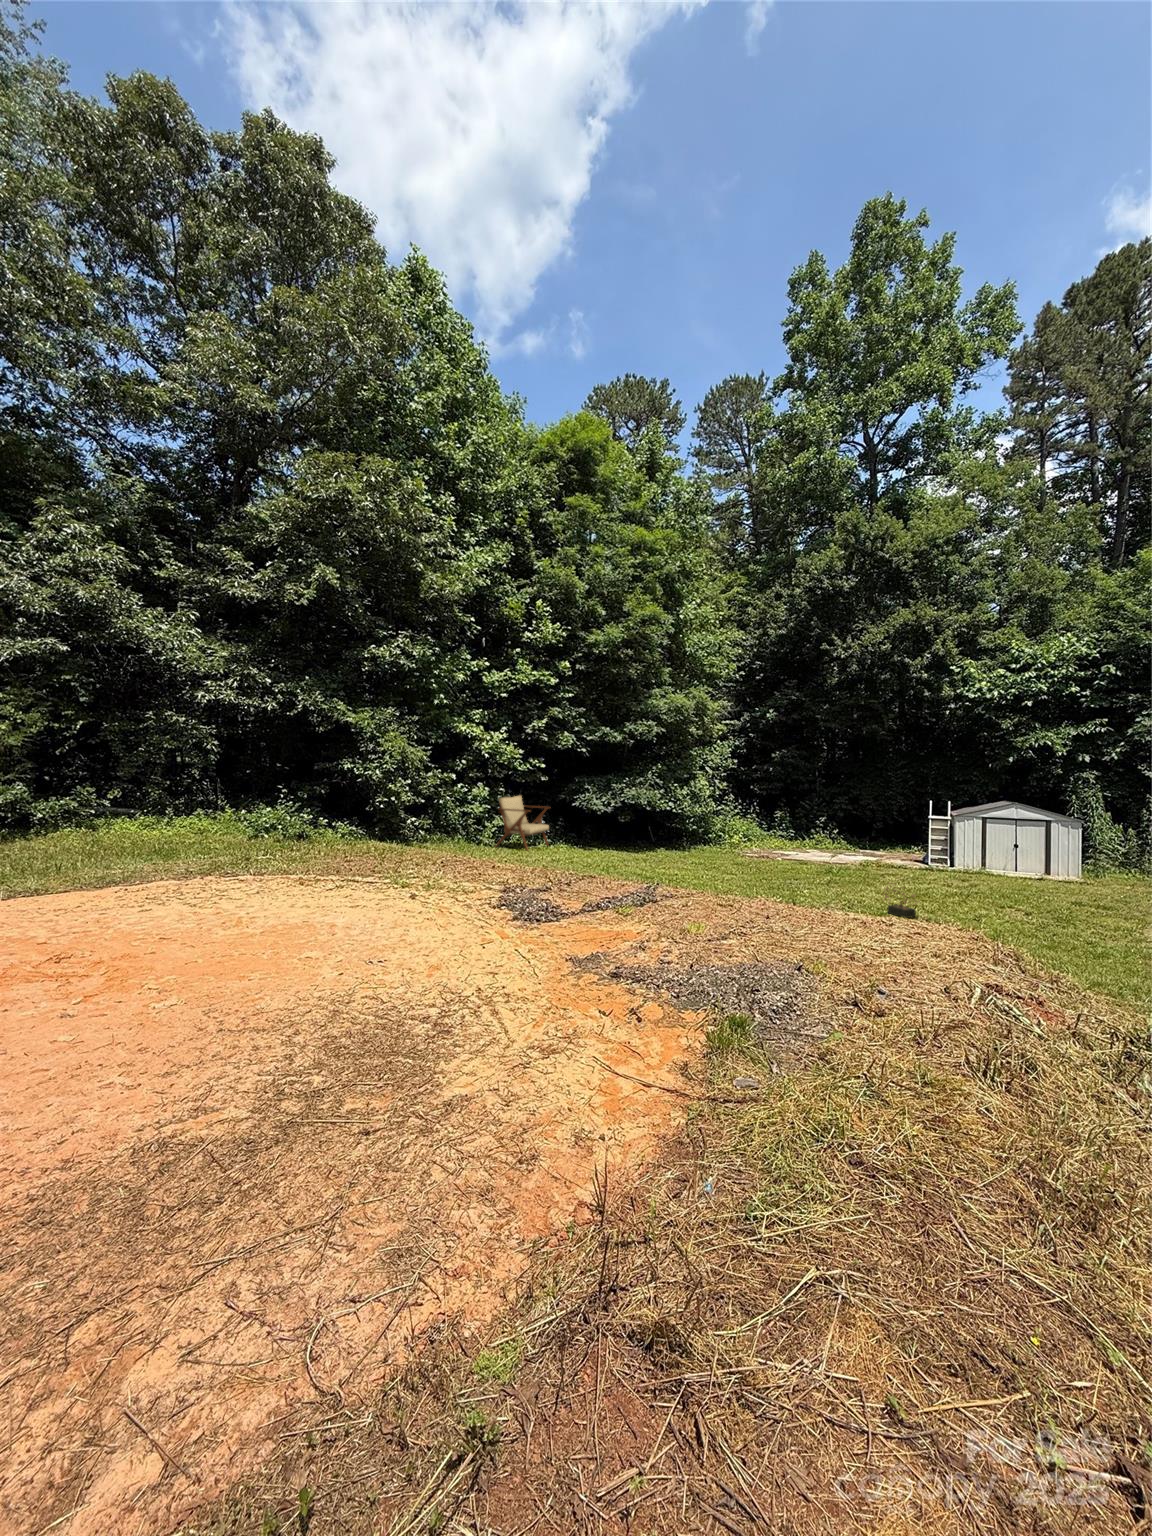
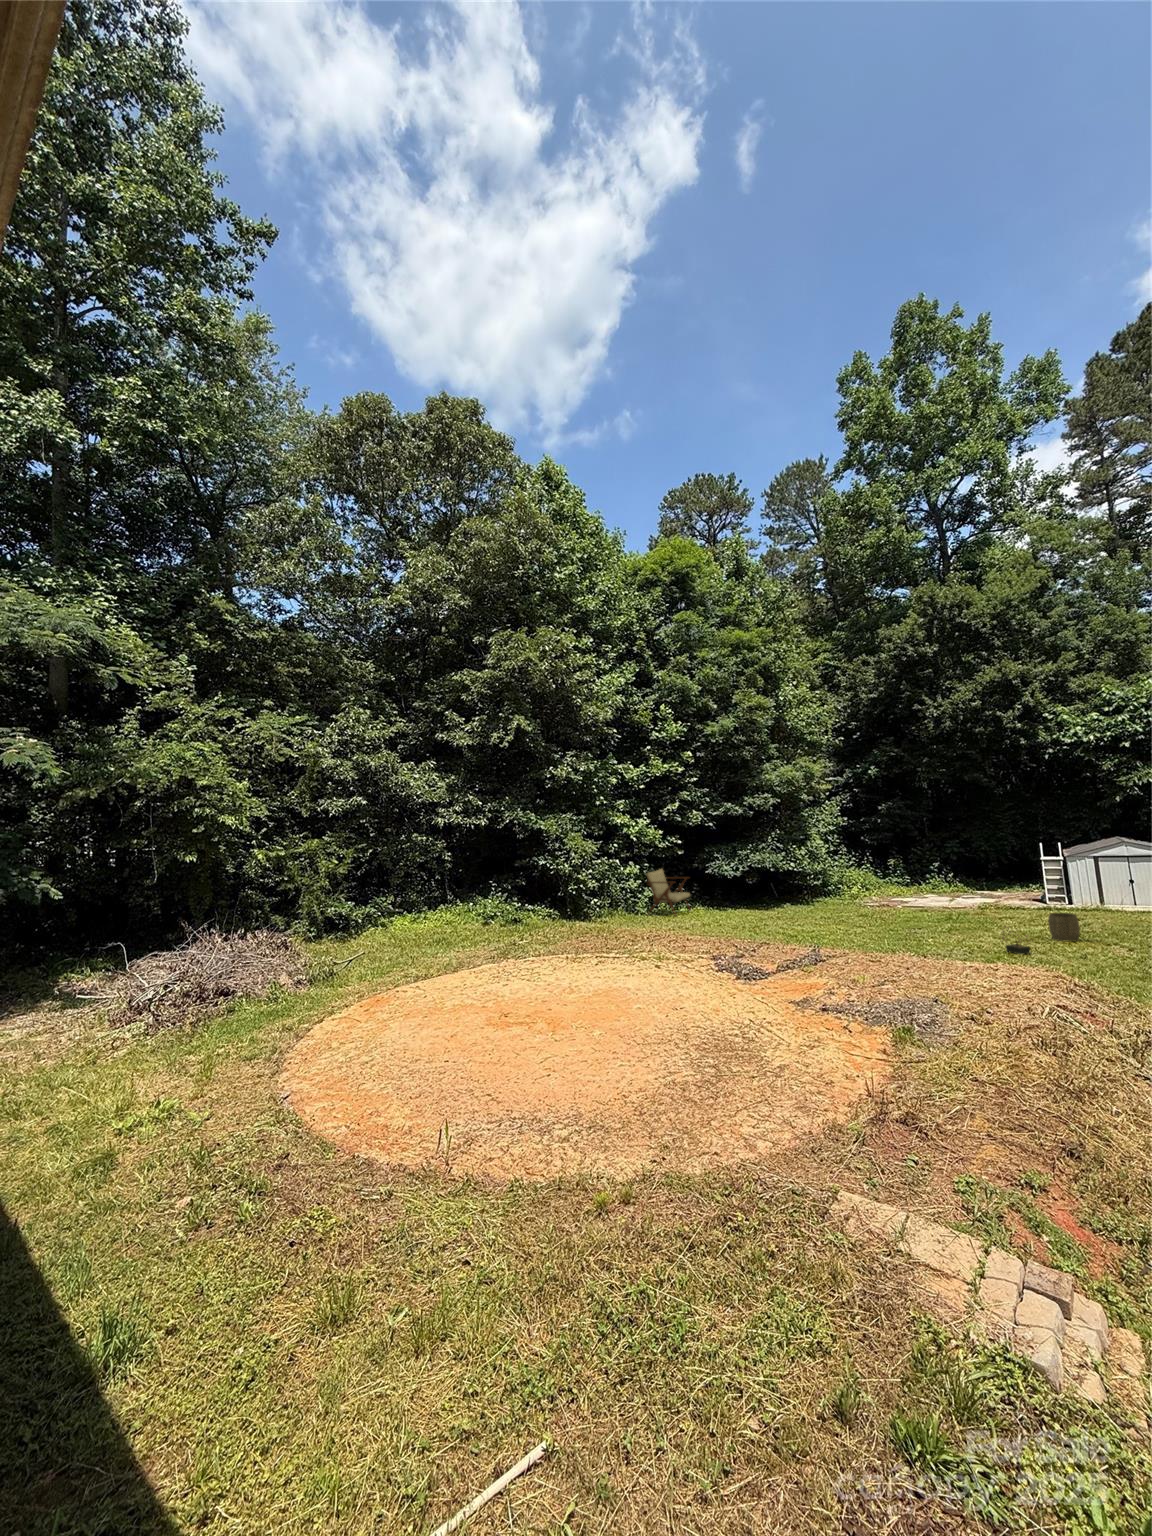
woven basket: none [937,871,971,906] -> present [1048,913,1080,942]

